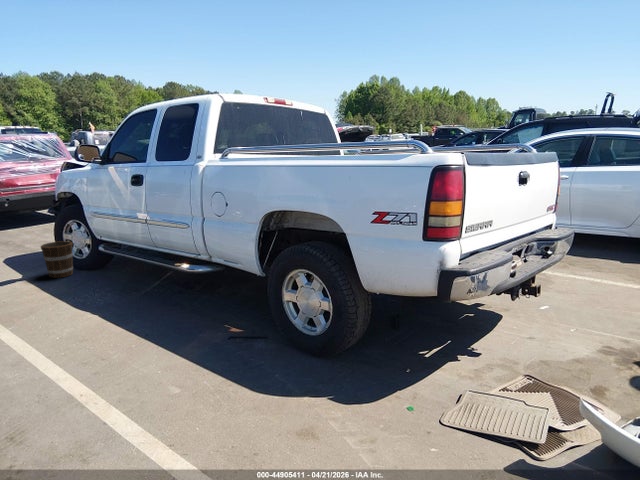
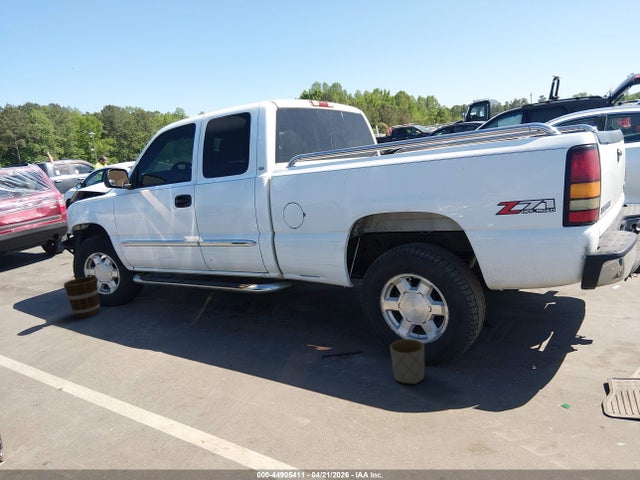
planter: none [275,330,306,372] -> present [390,339,424,384]

